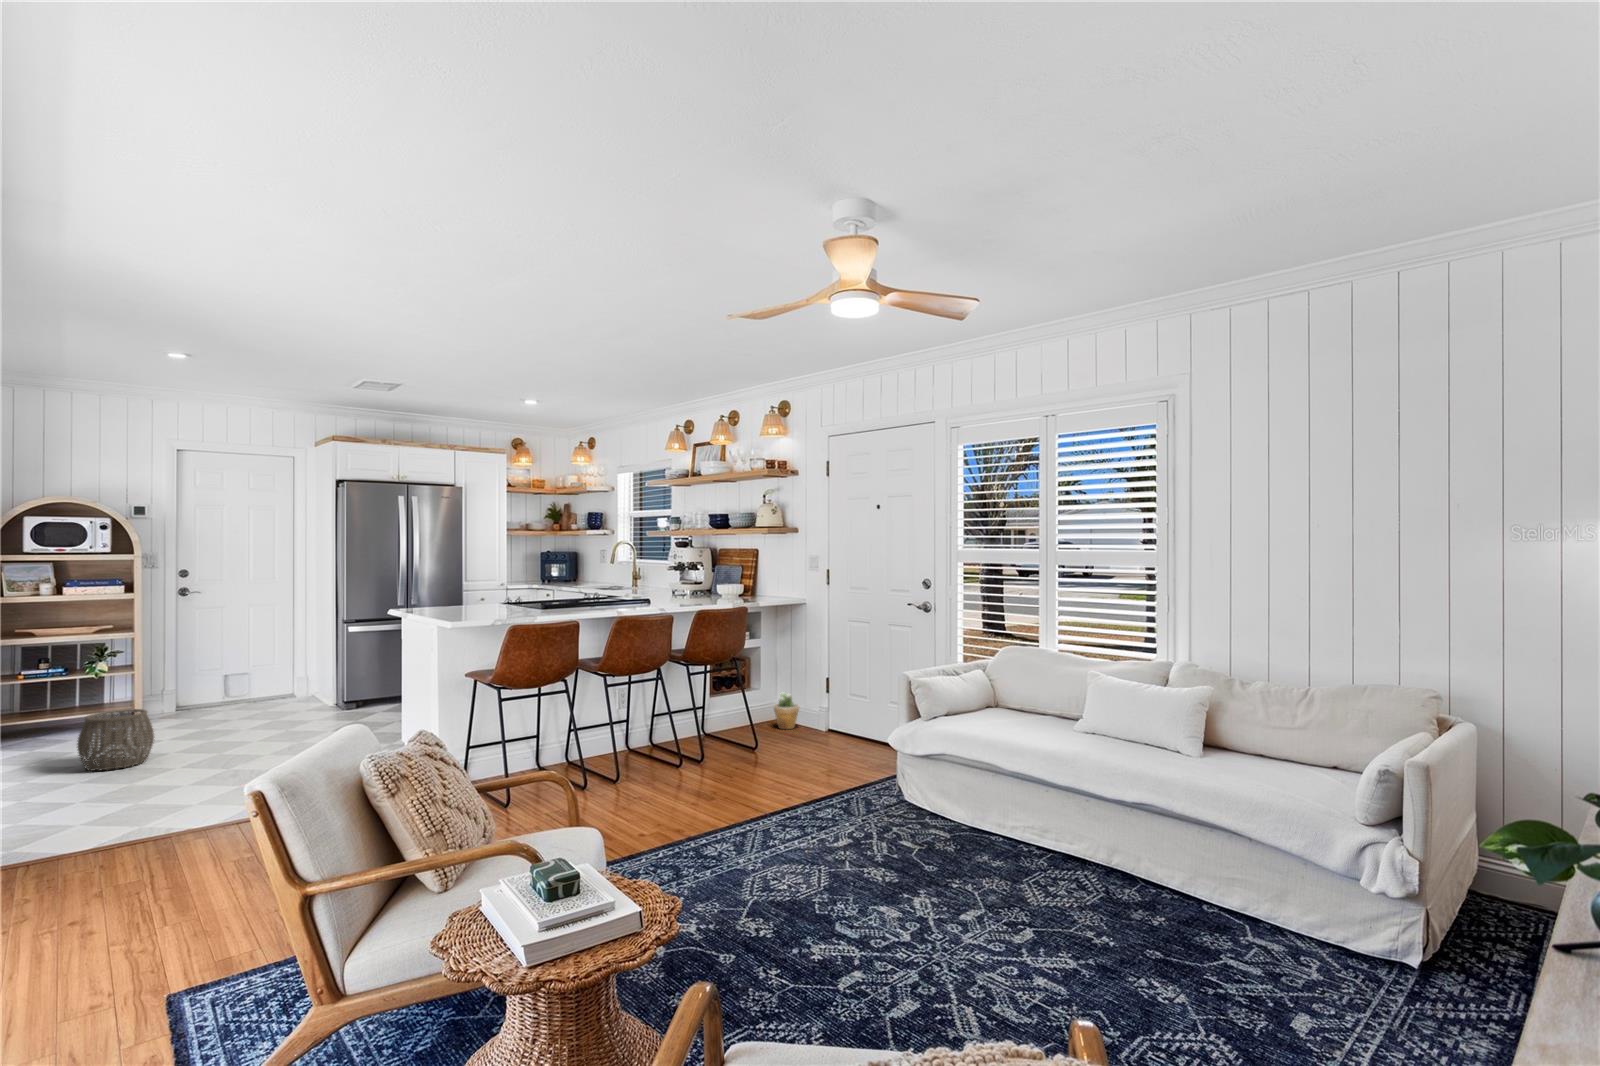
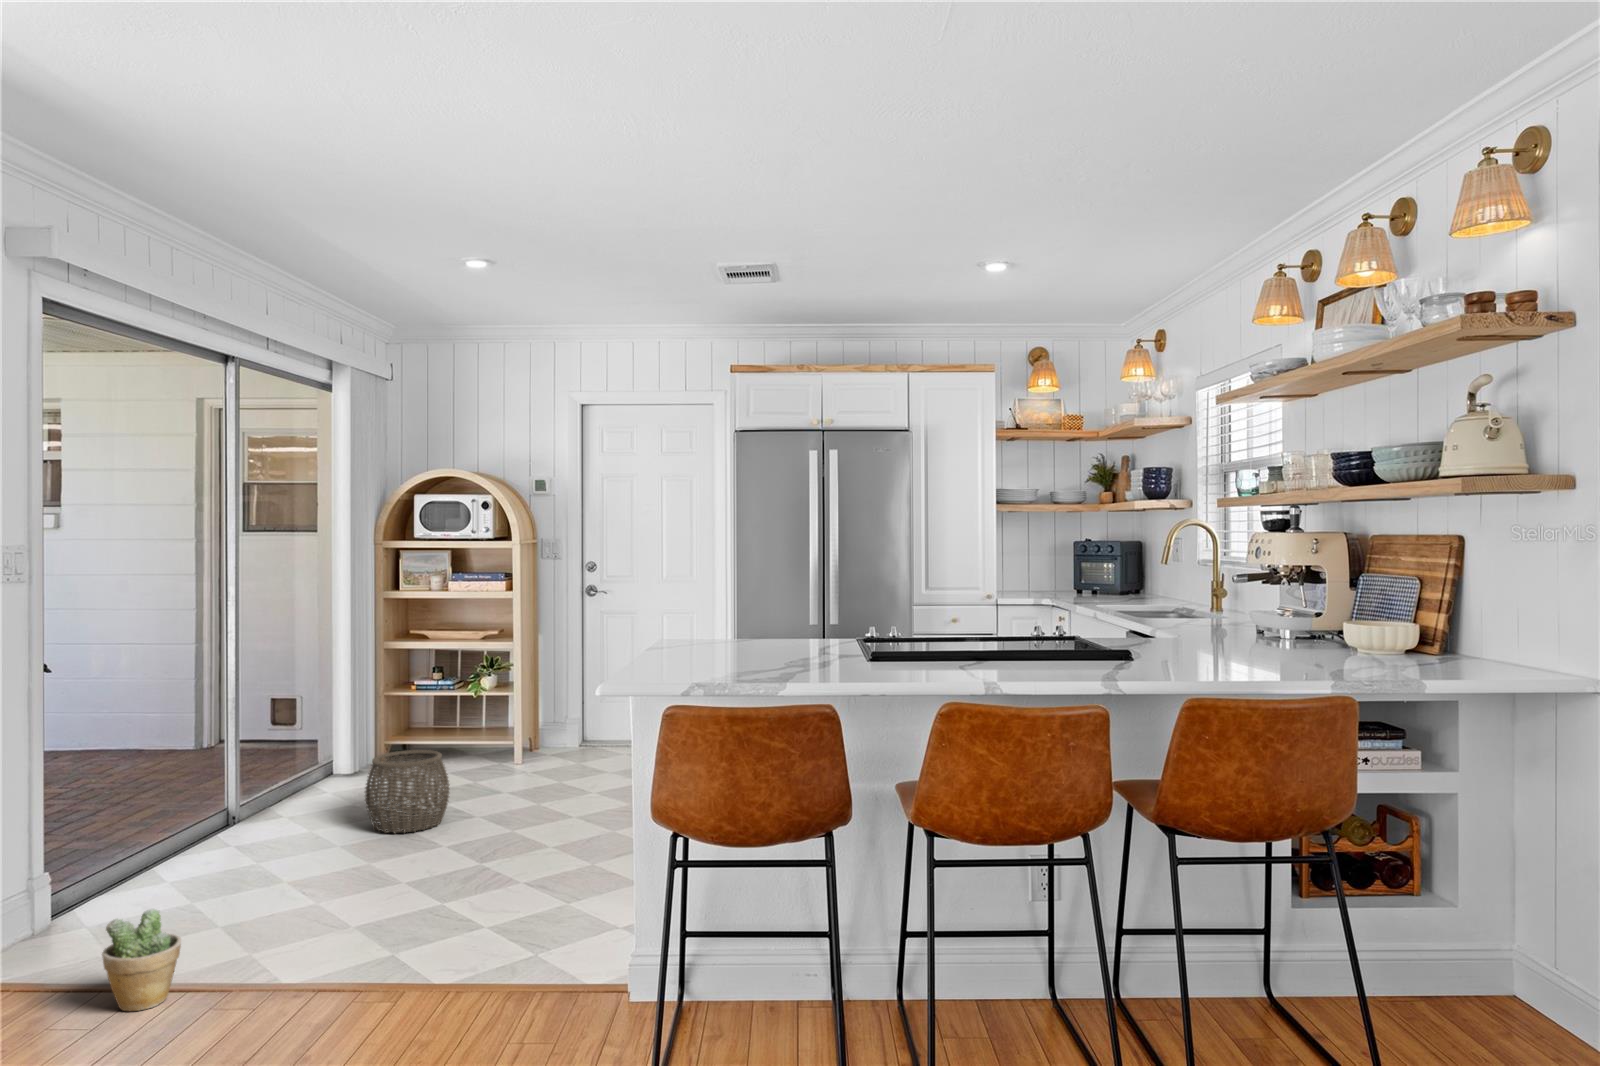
potted plant: present [774,692,799,729] -> present [102,909,181,1011]

